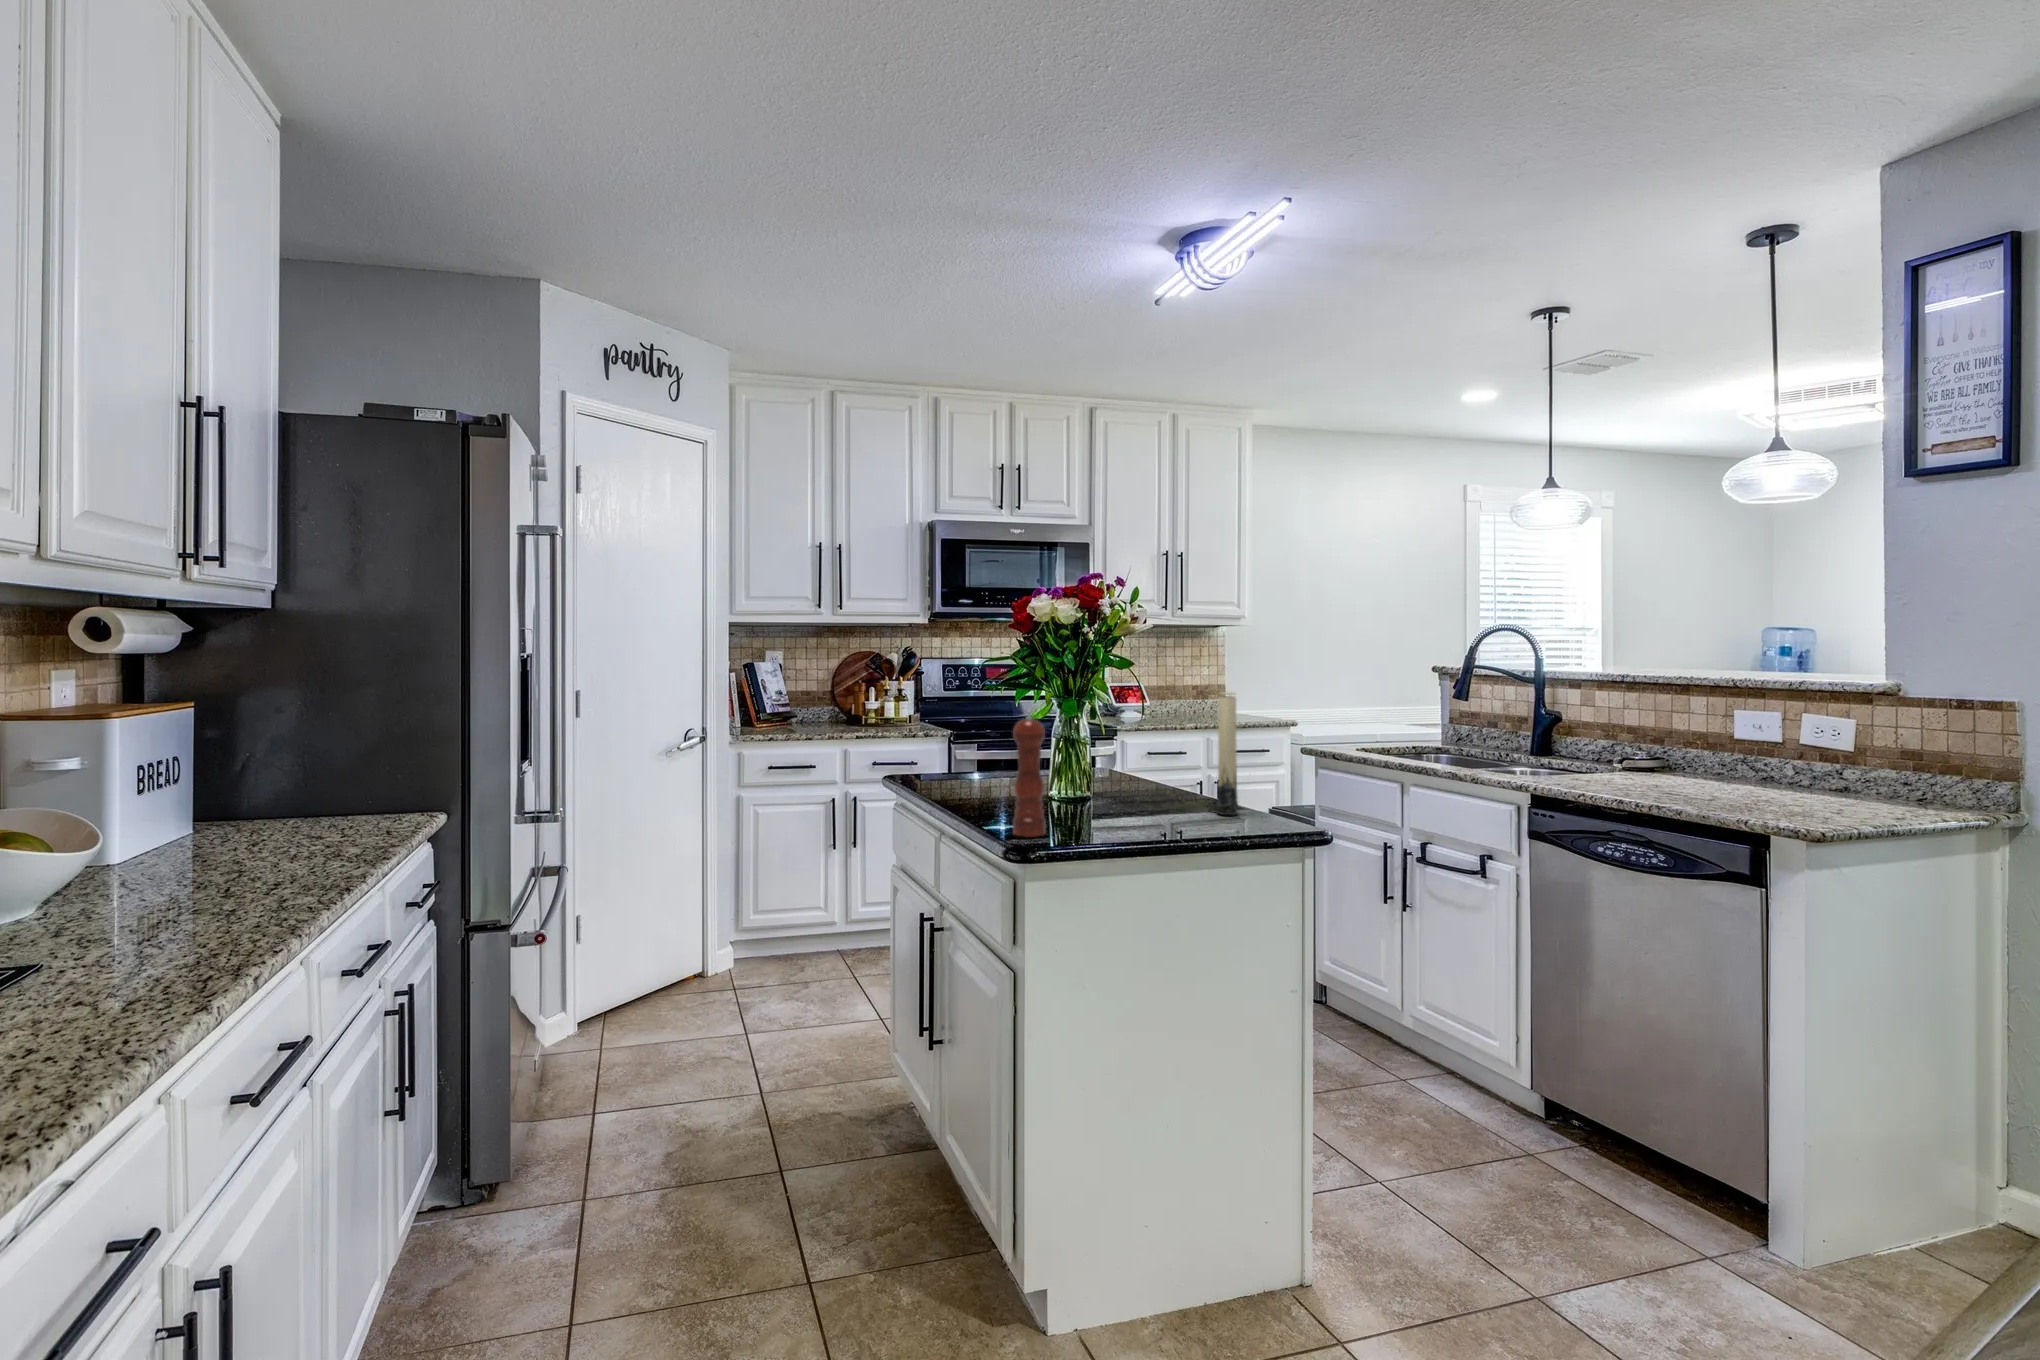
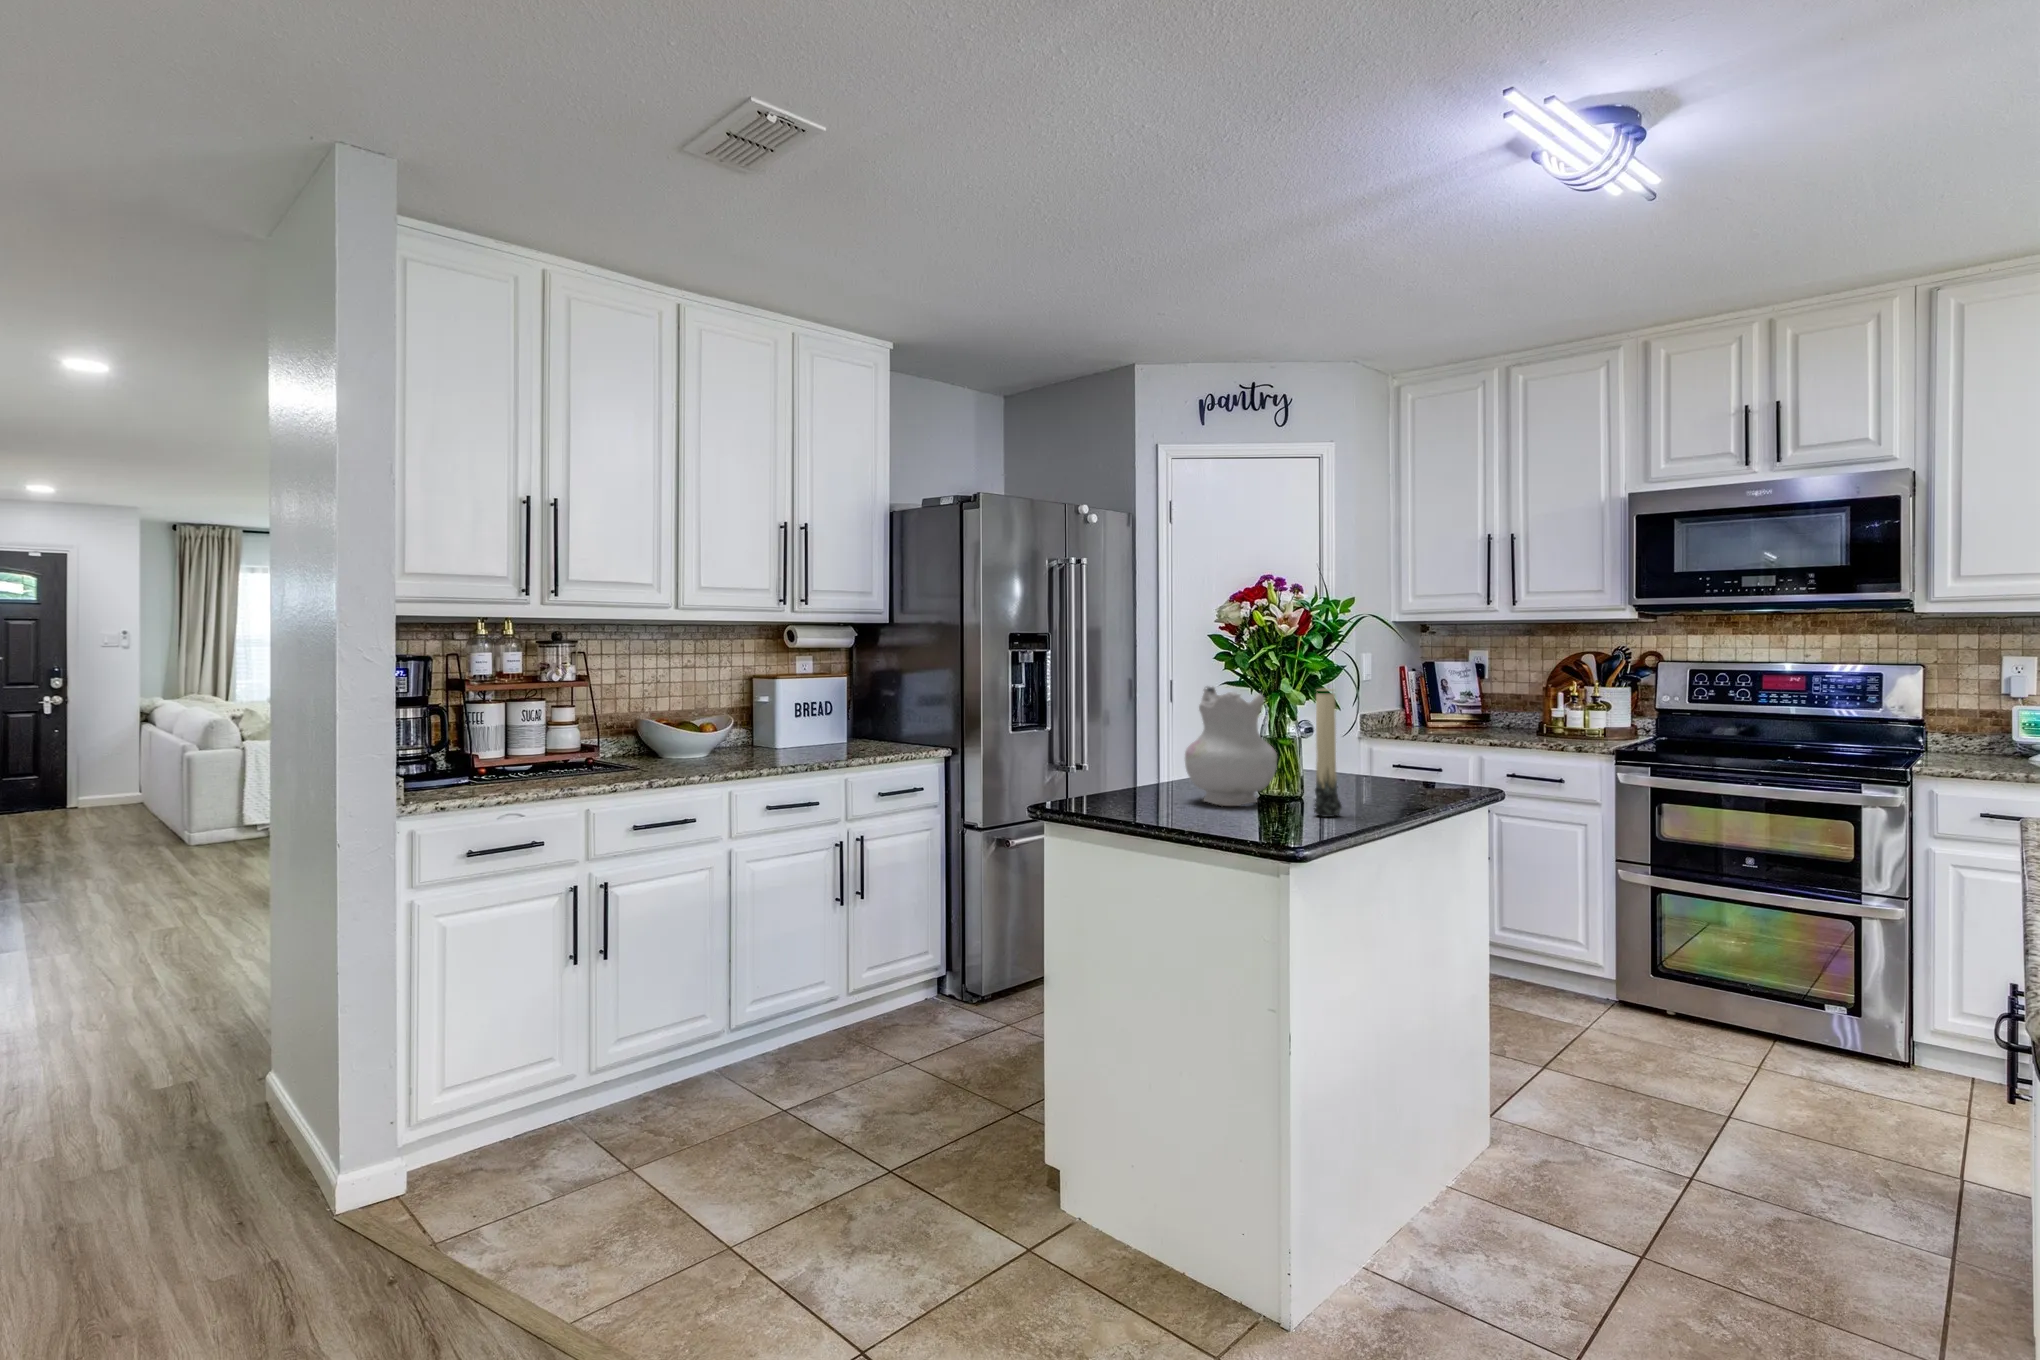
ceramic pitcher: none [1053,694,1162,822] -> present [1185,686,1277,806]
pepper mill: present [1013,710,1046,837] -> none [1102,695,1130,800]

